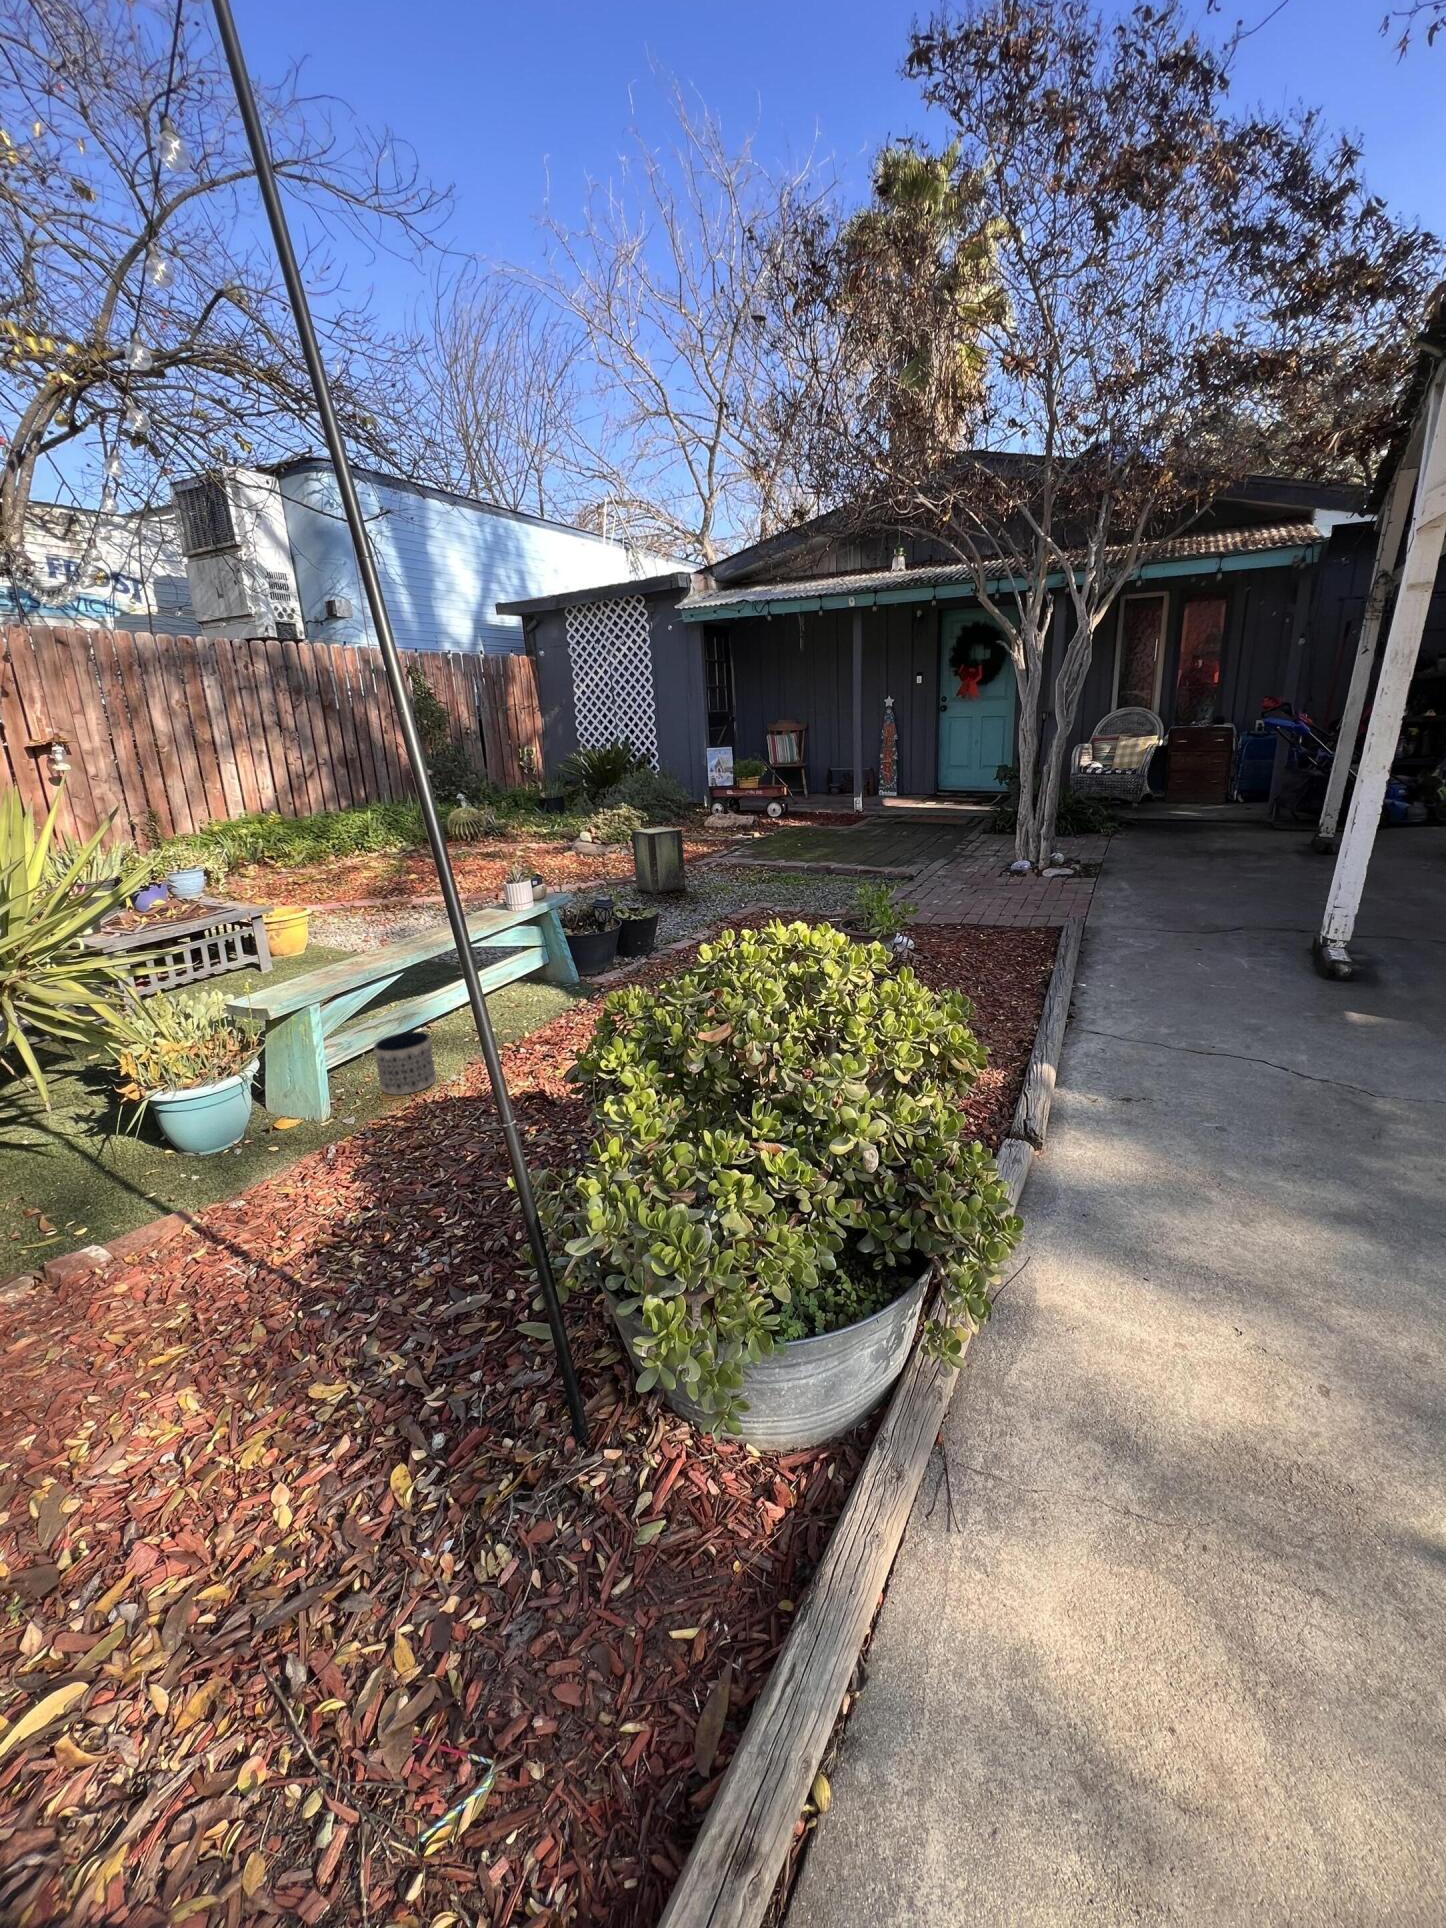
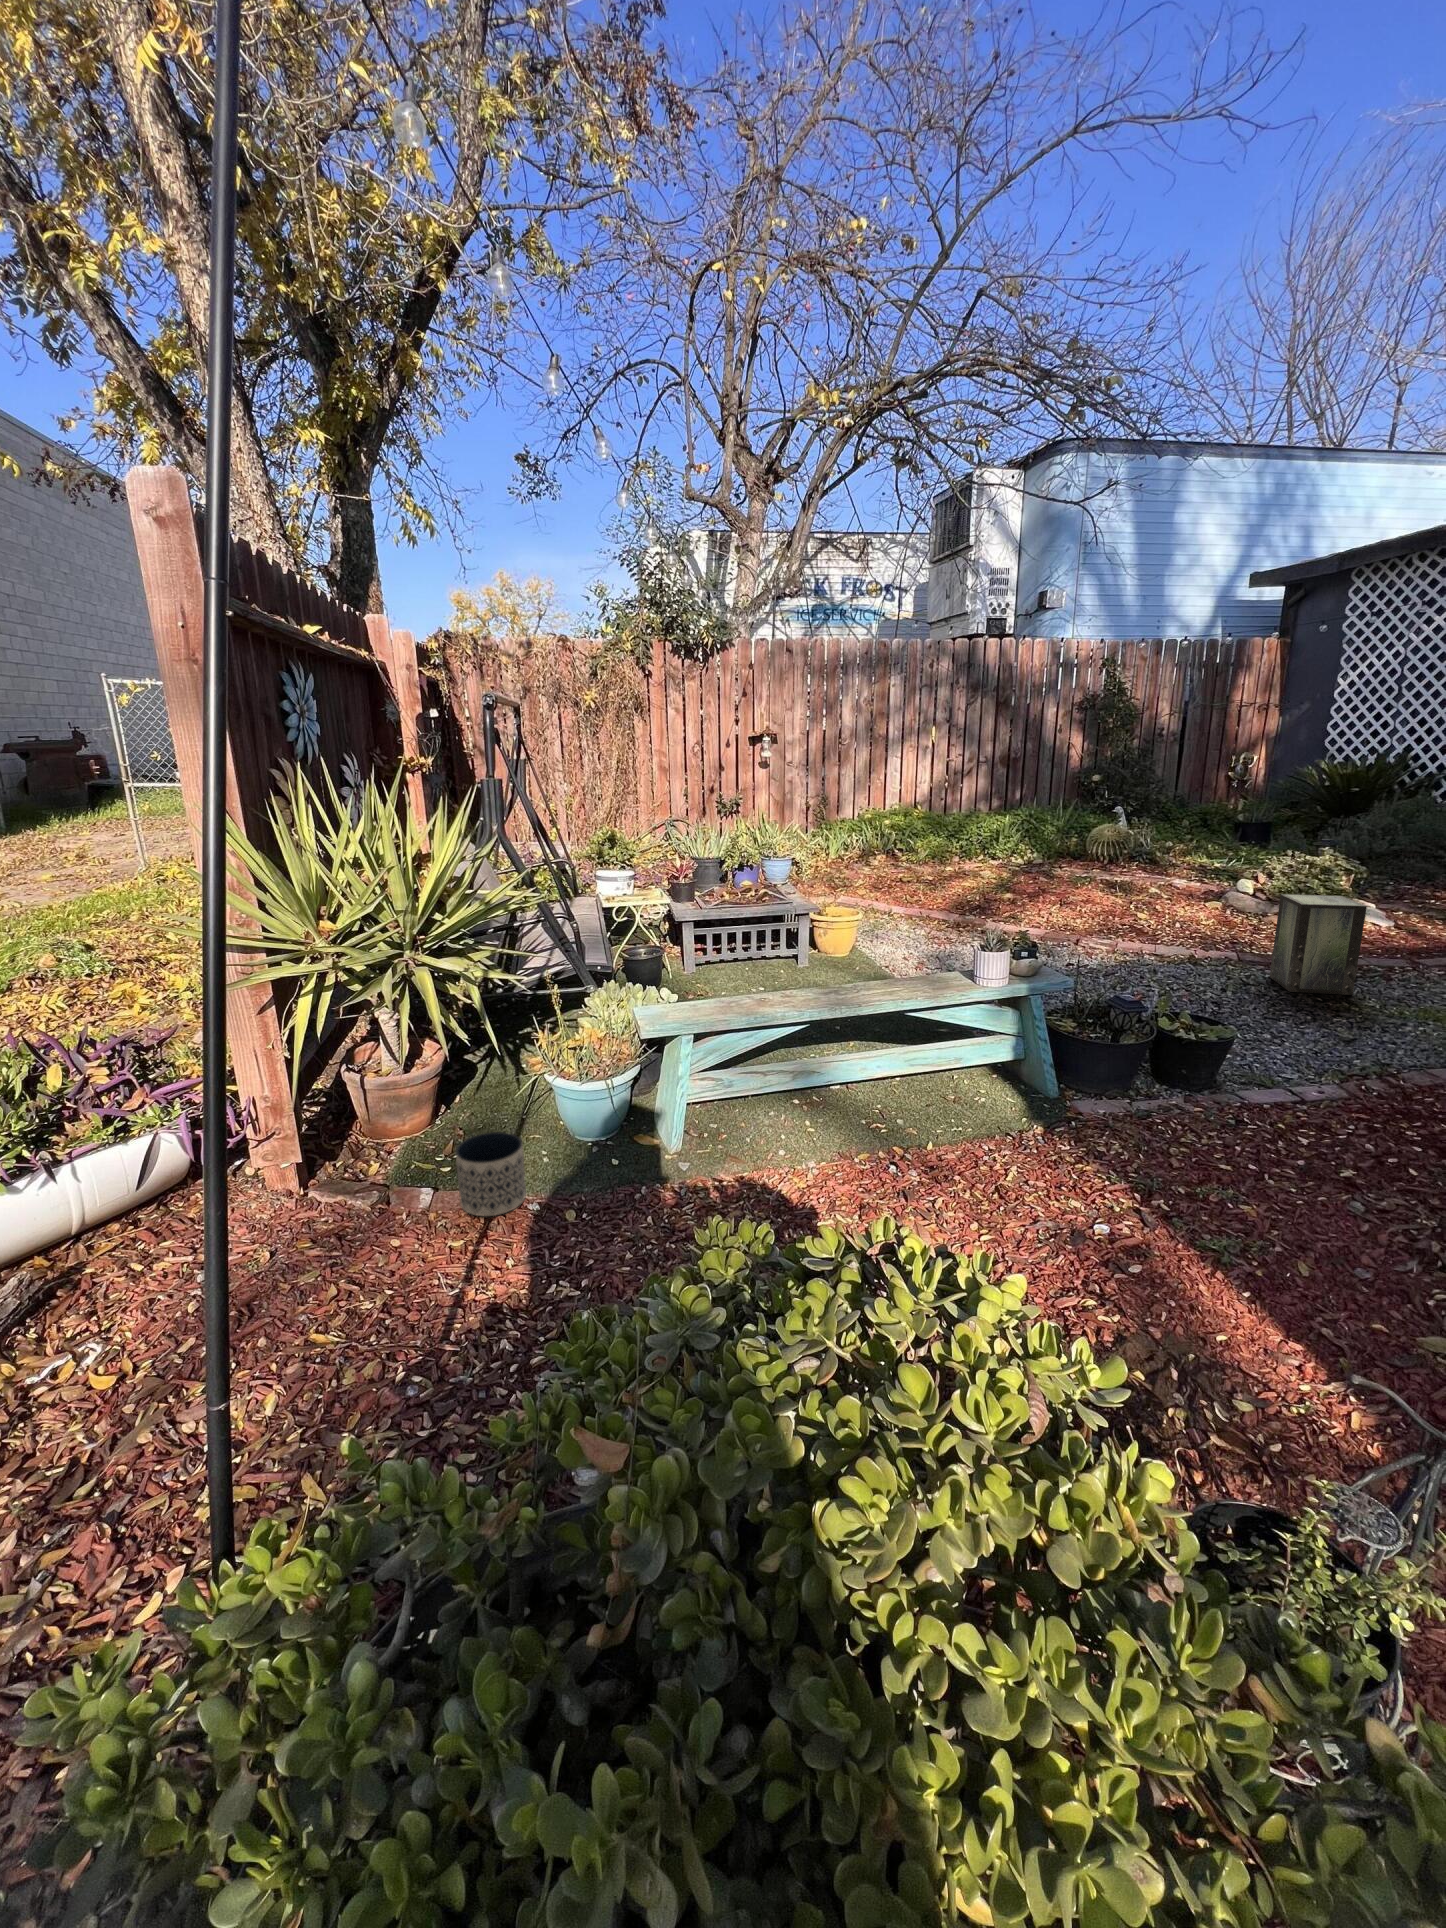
planter: present [374,1031,436,1095] -> present [456,1132,526,1216]

